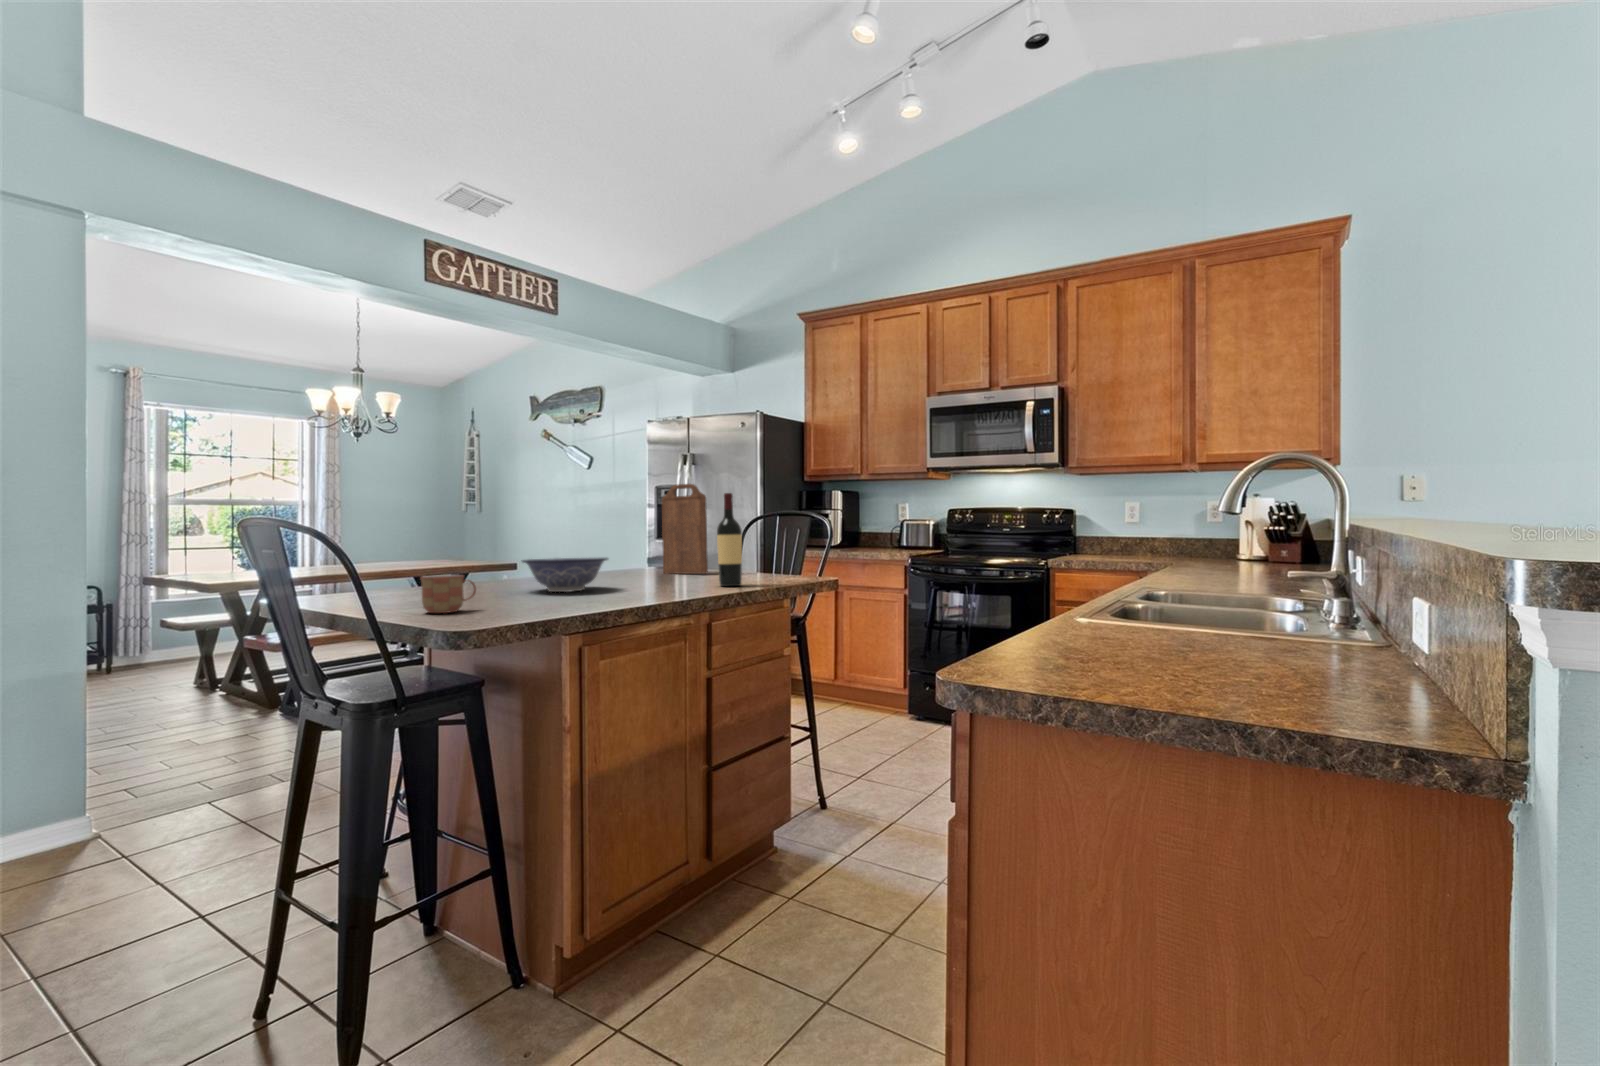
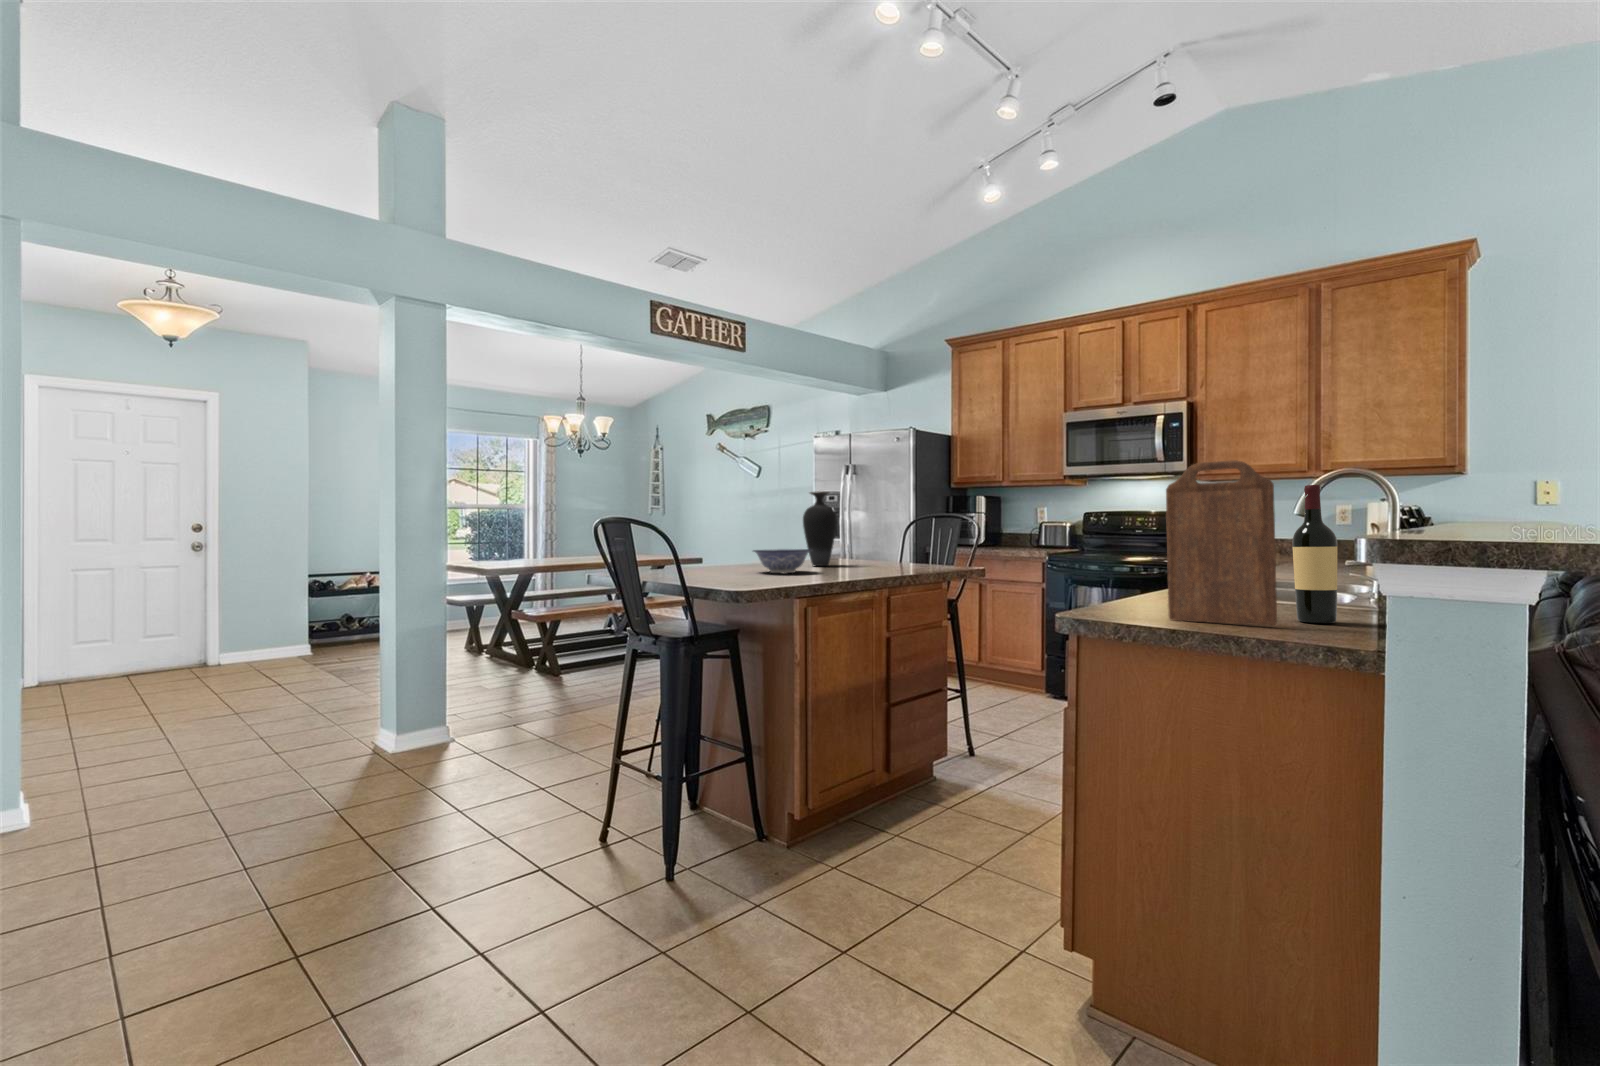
vase: none [606,481,652,579] -> present [803,491,837,566]
cutting board: present [662,484,708,574] -> present [1166,460,1277,625]
wine bottle: present [717,493,742,586] -> present [1292,485,1337,623]
mug: present [421,575,476,613] -> none [705,558,737,582]

